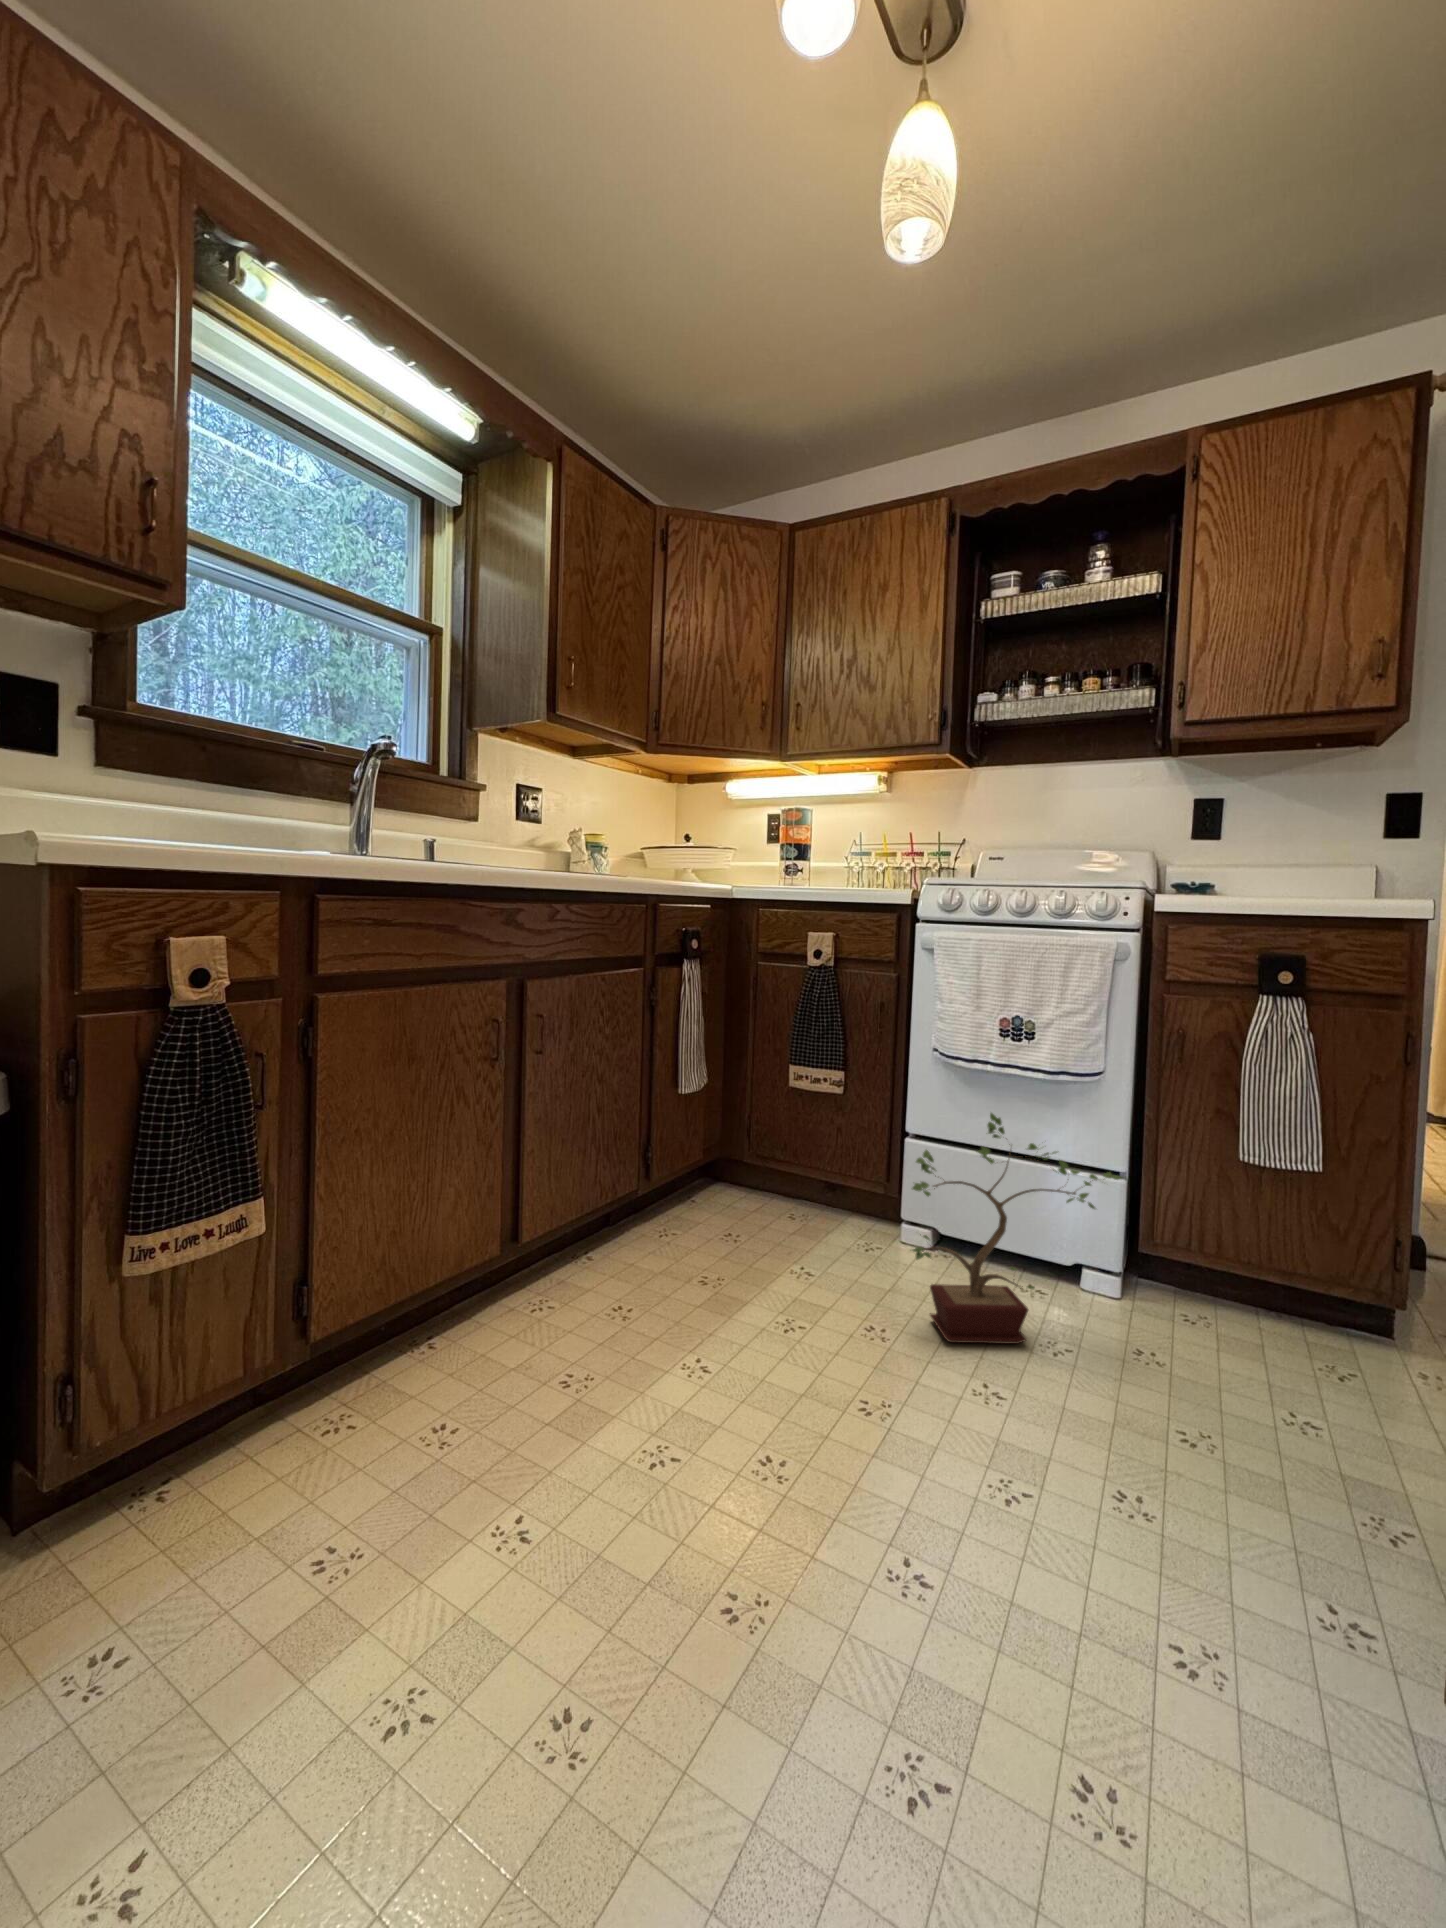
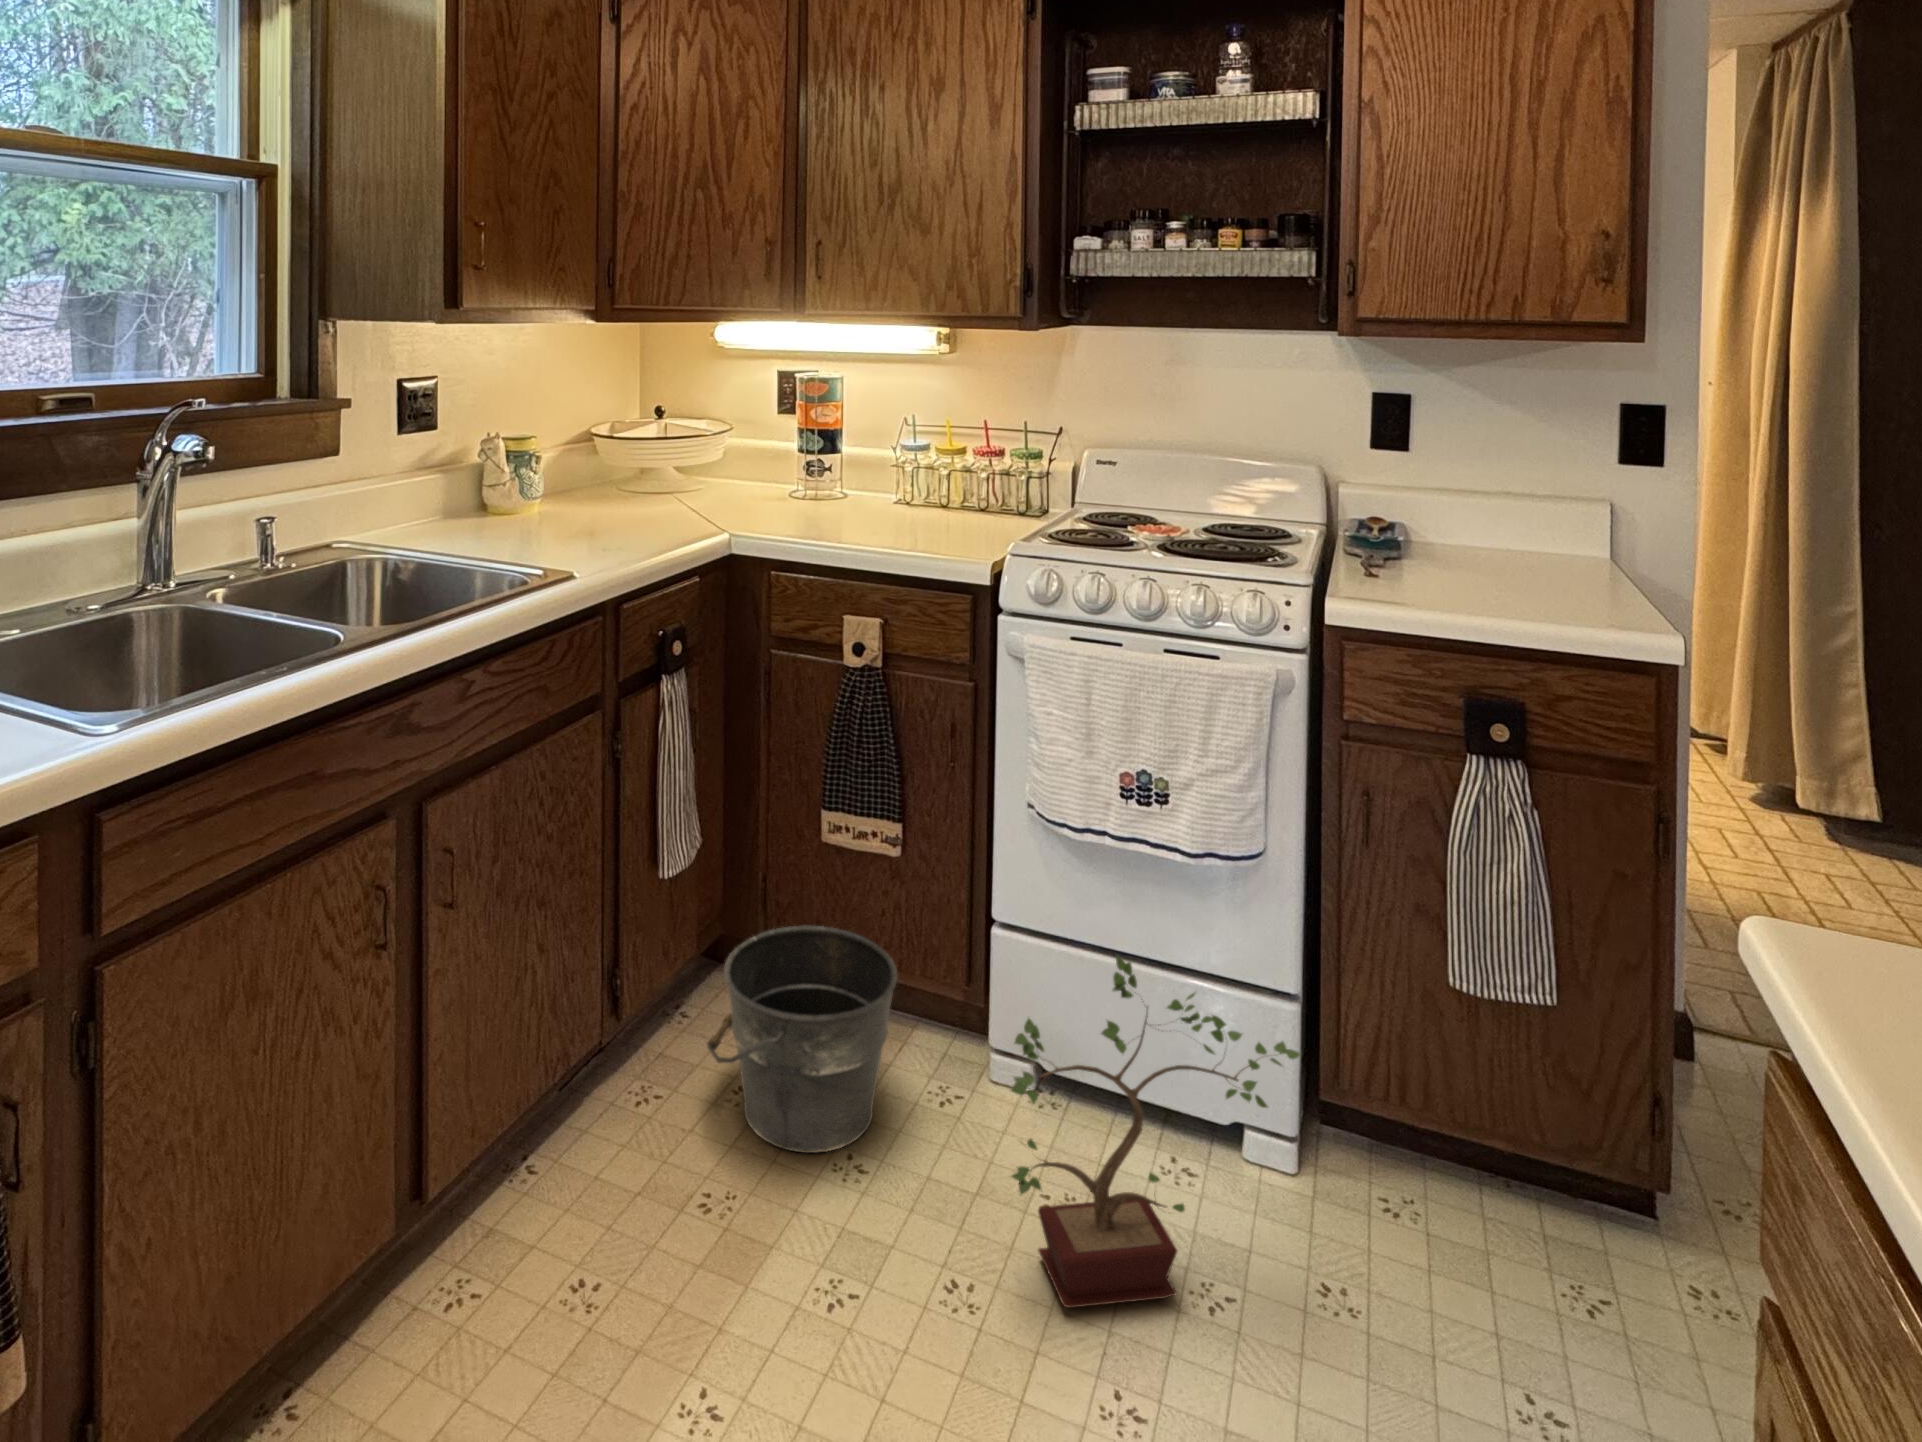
bucket: none [706,1136,838,1266] -> present [707,925,898,1153]

